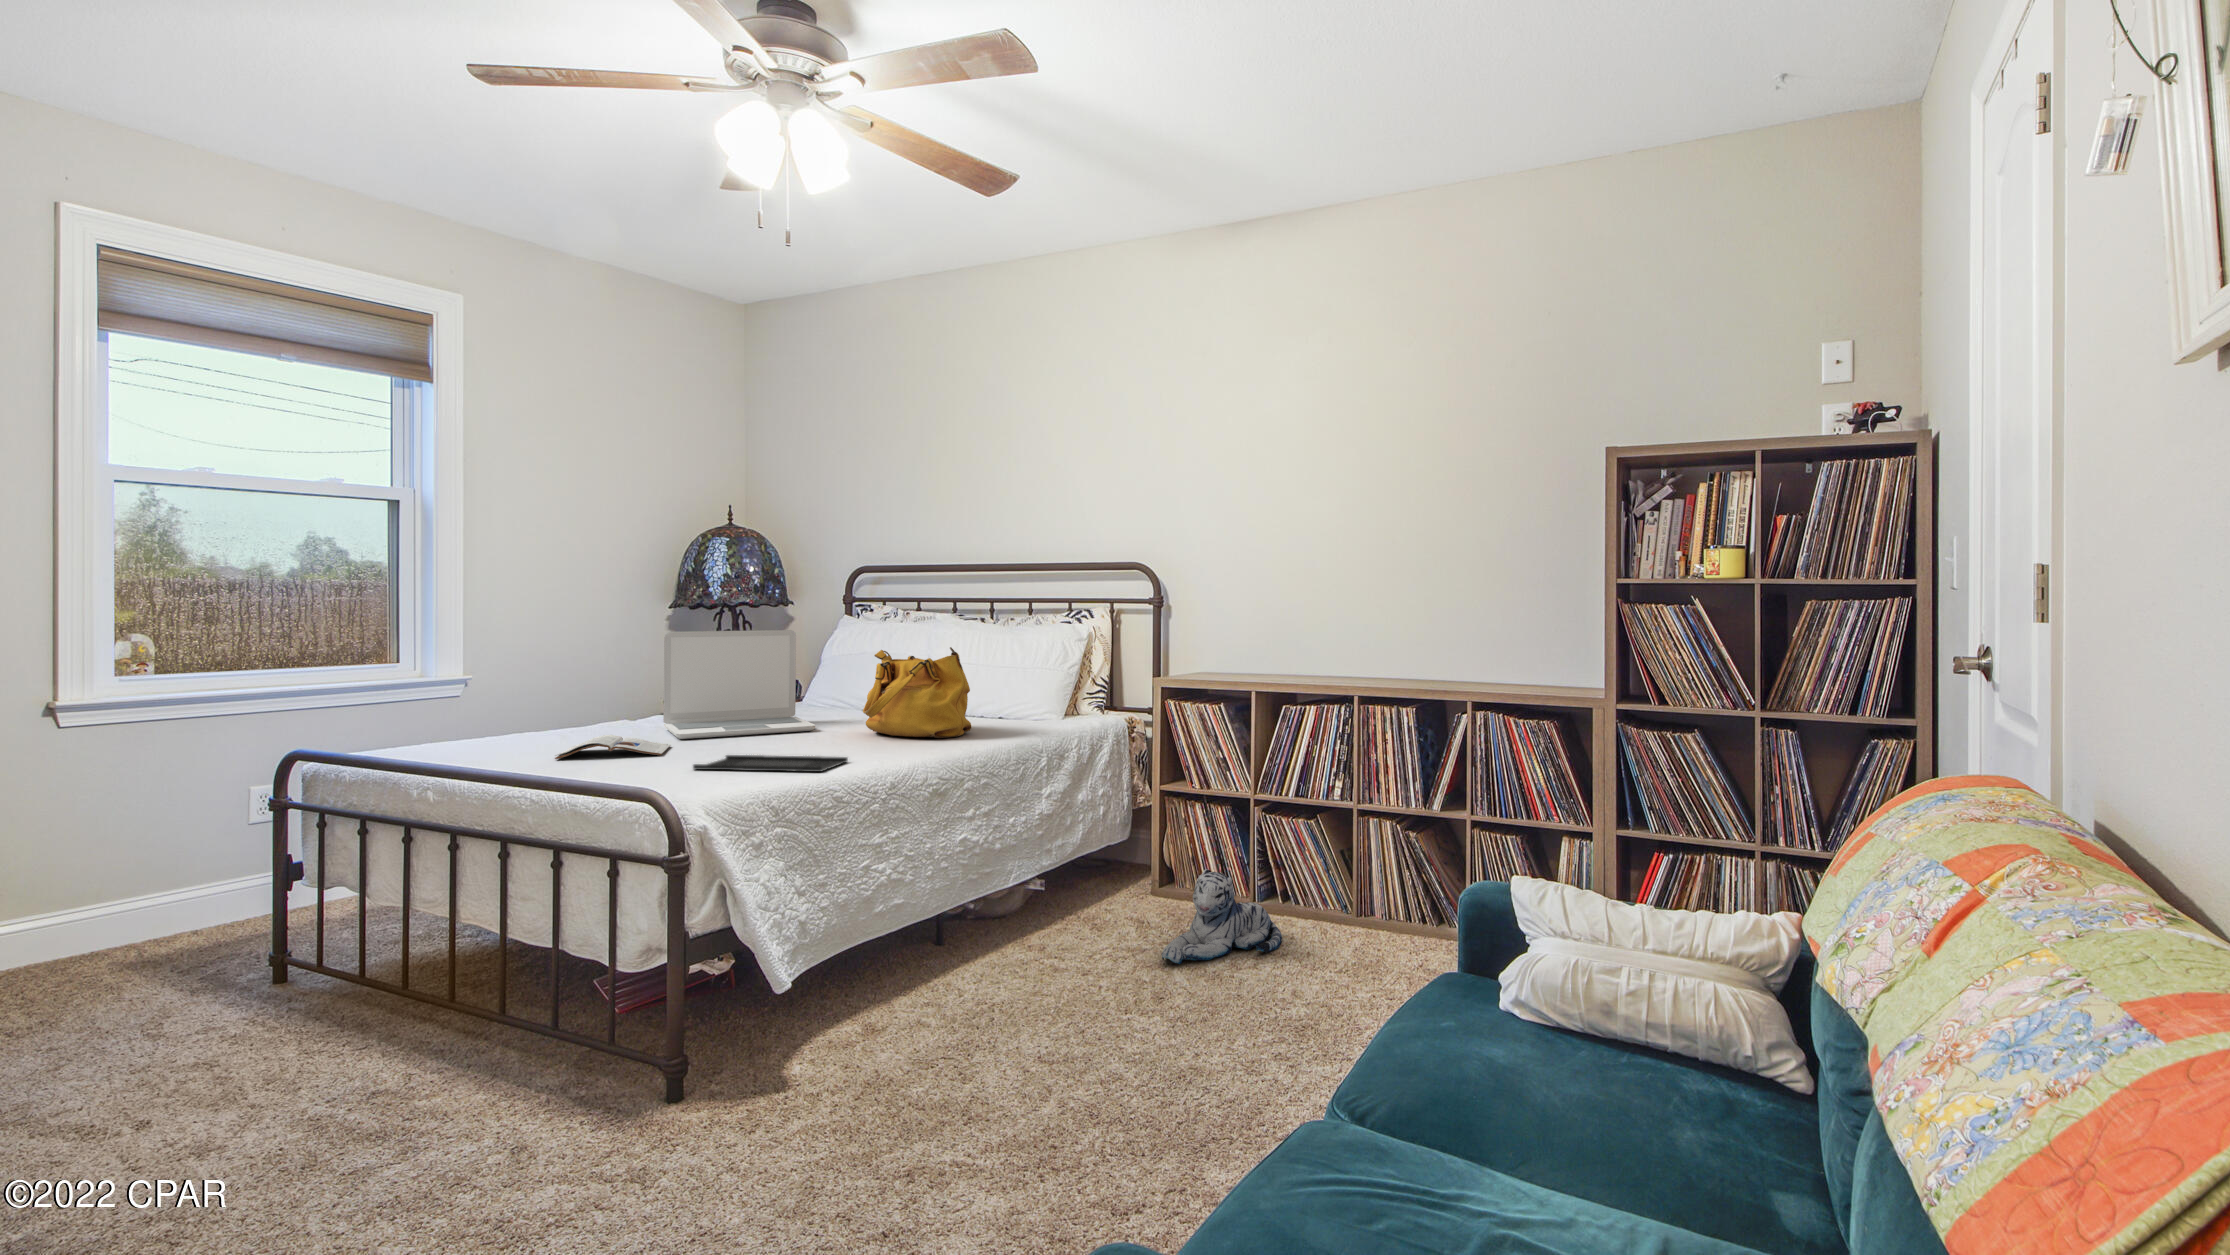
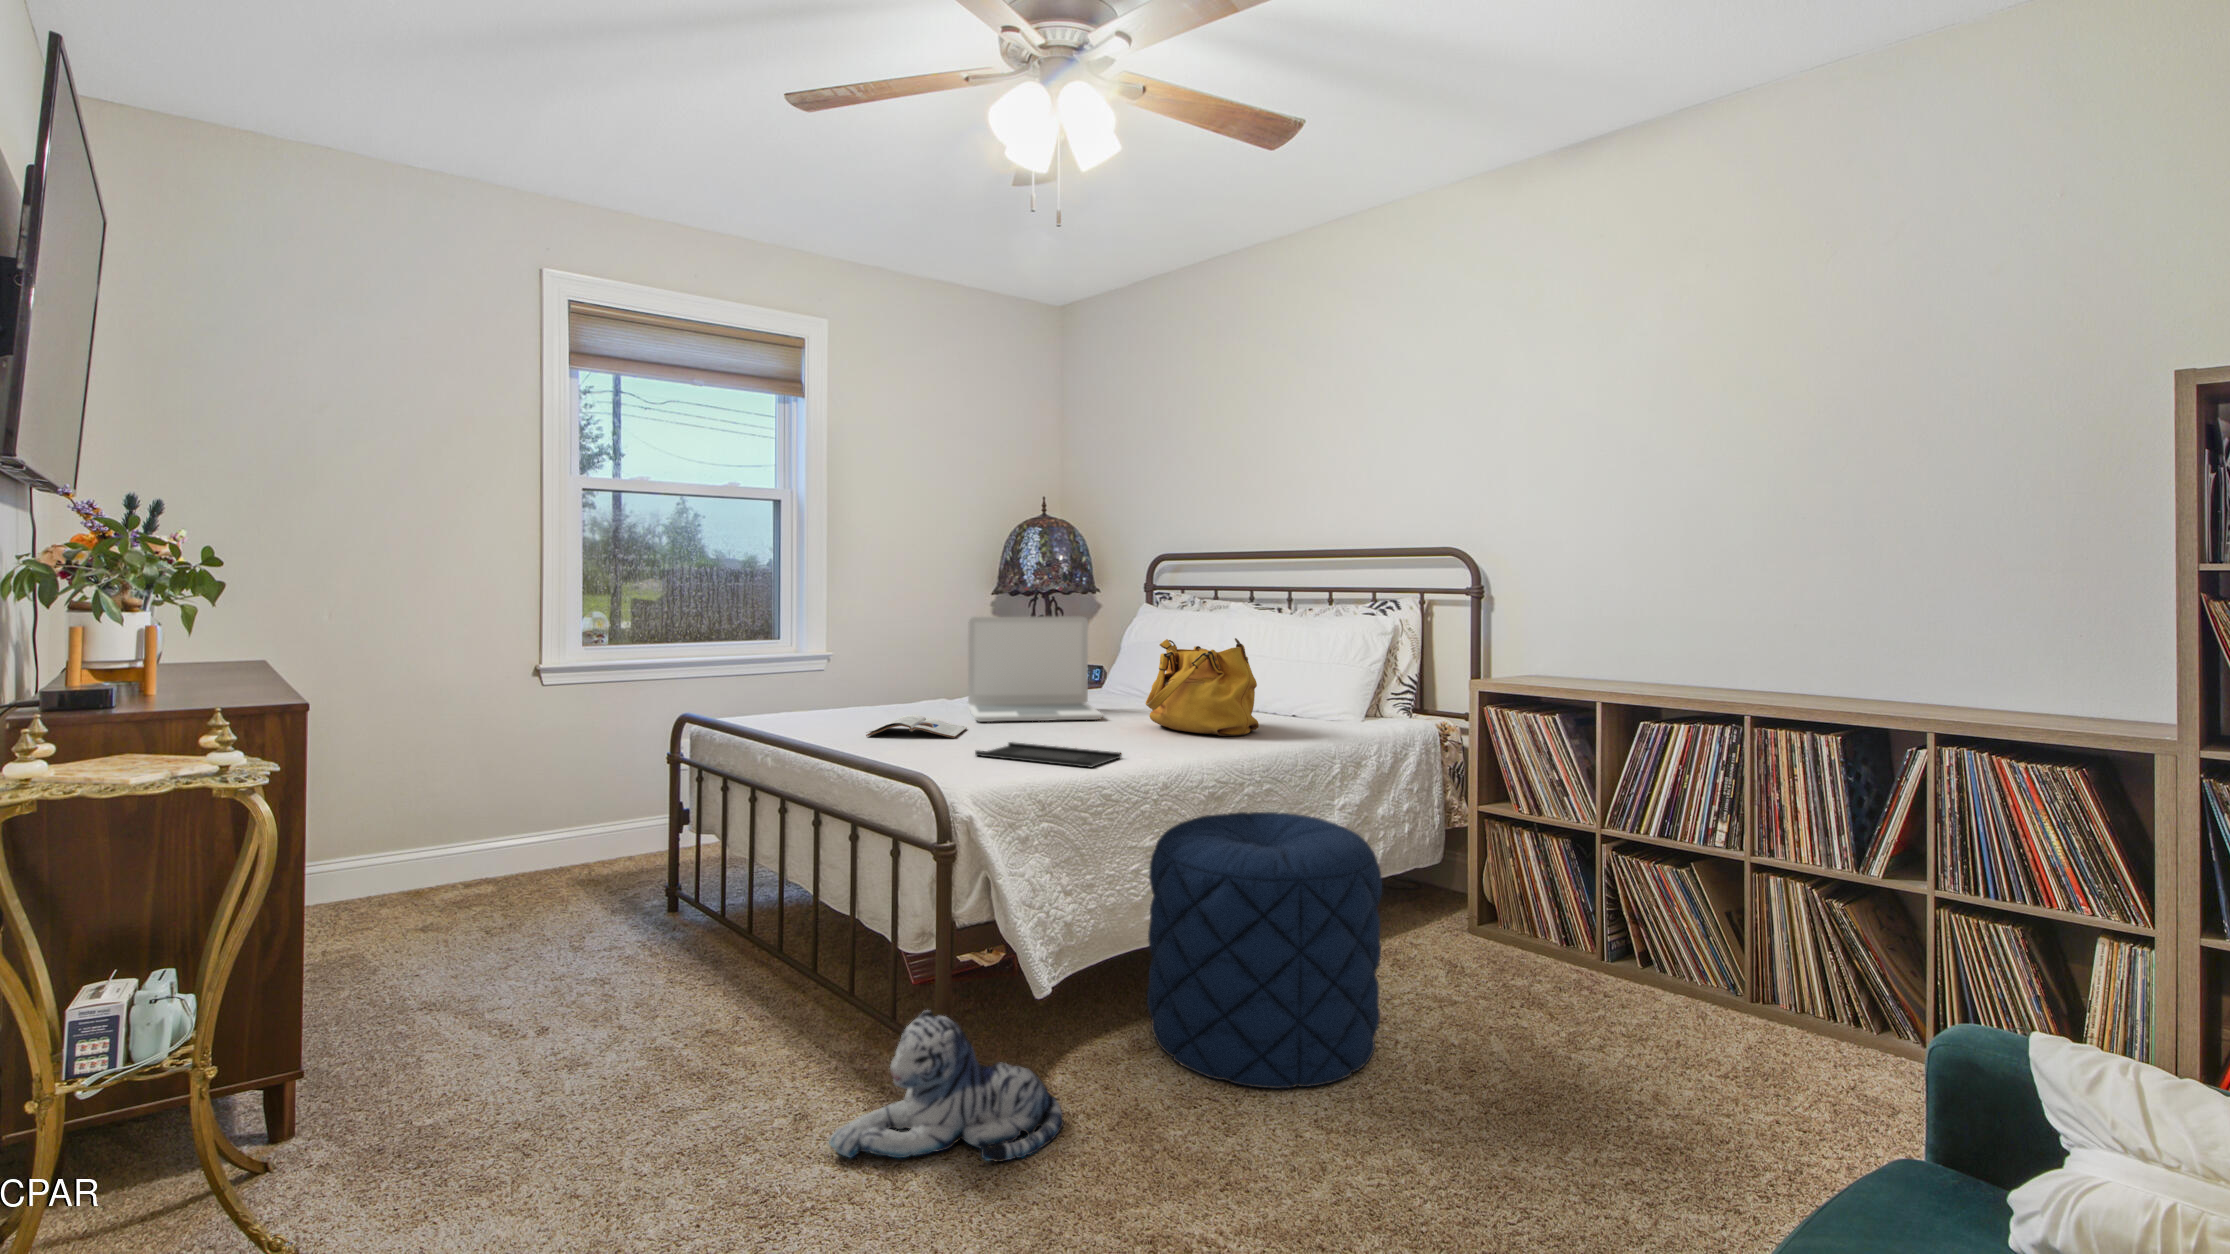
pouf: none [879,801,1090,1042] -> present [1147,812,1382,1089]
plush toy: present [1161,869,1282,964] -> present [829,1010,1064,1162]

